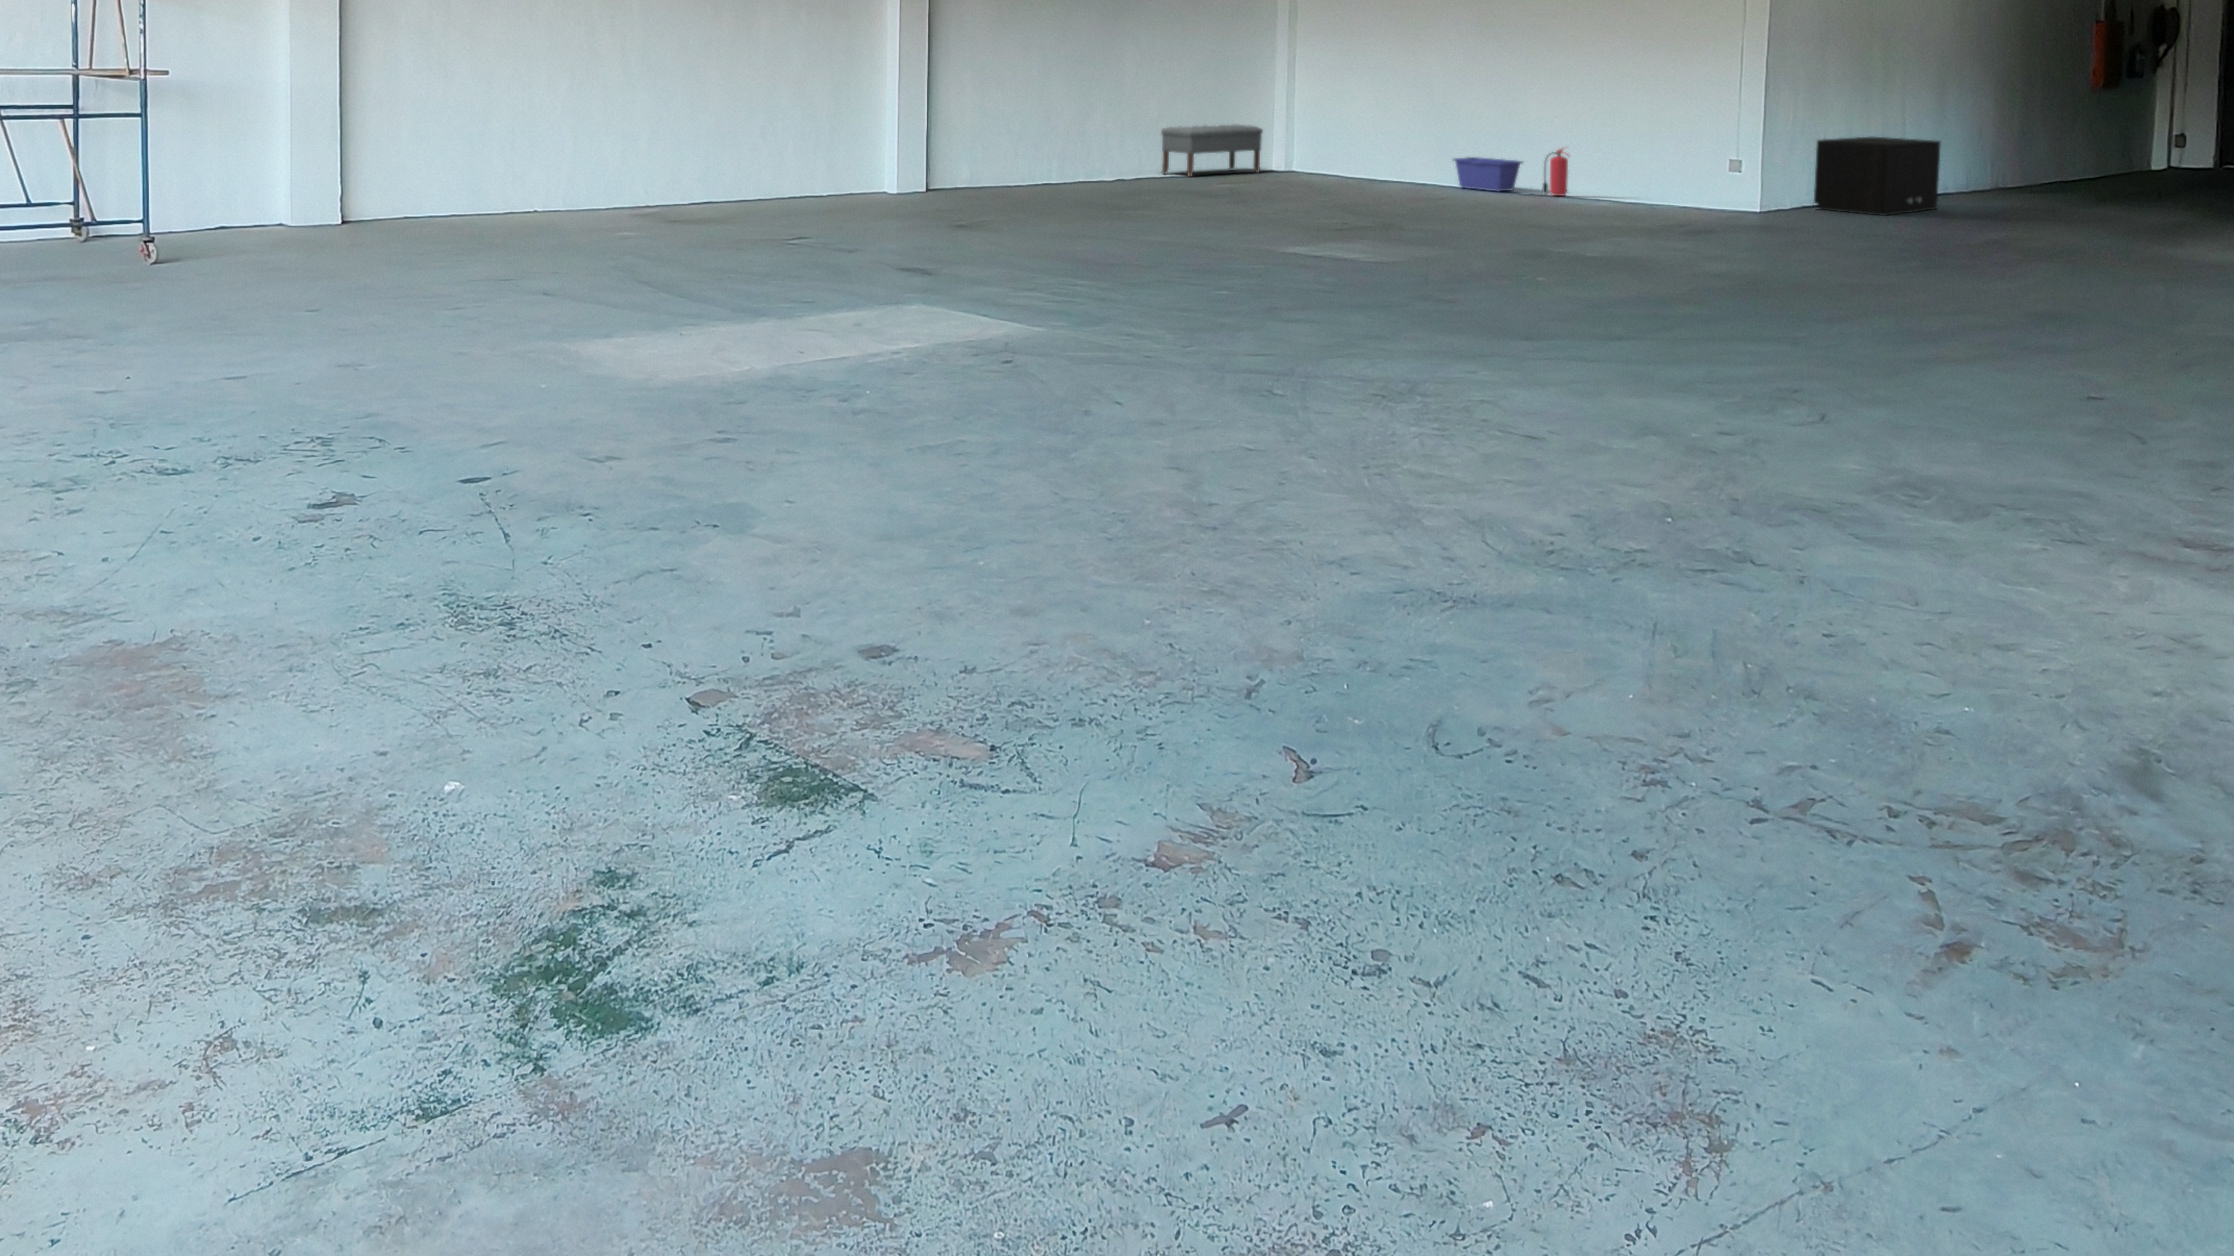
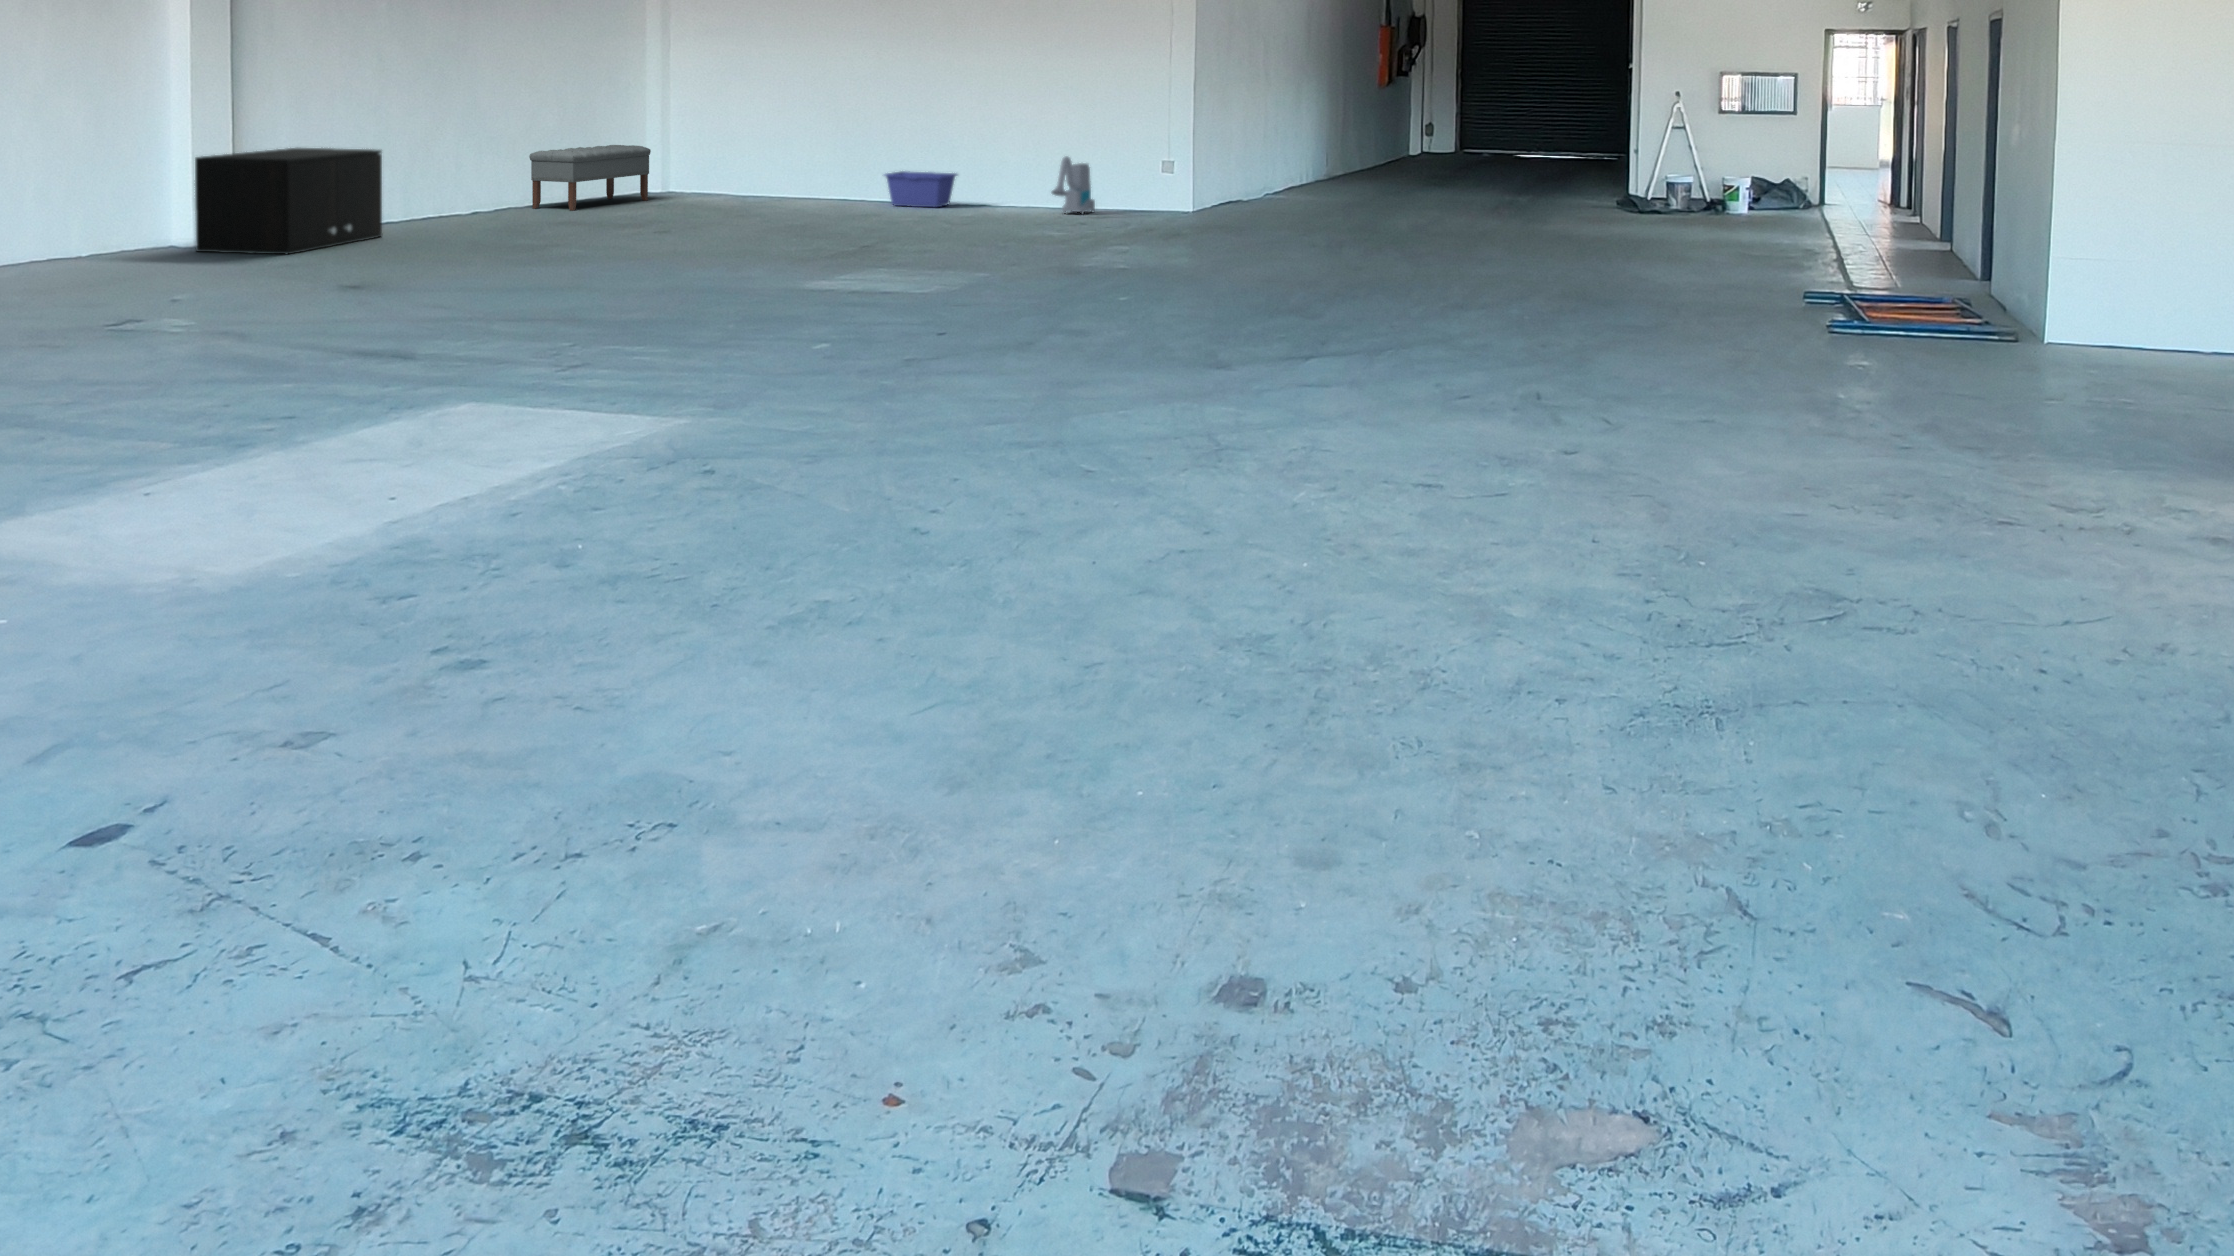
storage cabinet: present [1813,137,1940,216] -> present [195,148,382,255]
vacuum cleaner: none [1594,148,1648,205] -> present [1052,156,1095,213]
fire extinguisher: present [1543,149,1570,196] -> none [983,156,1012,209]

